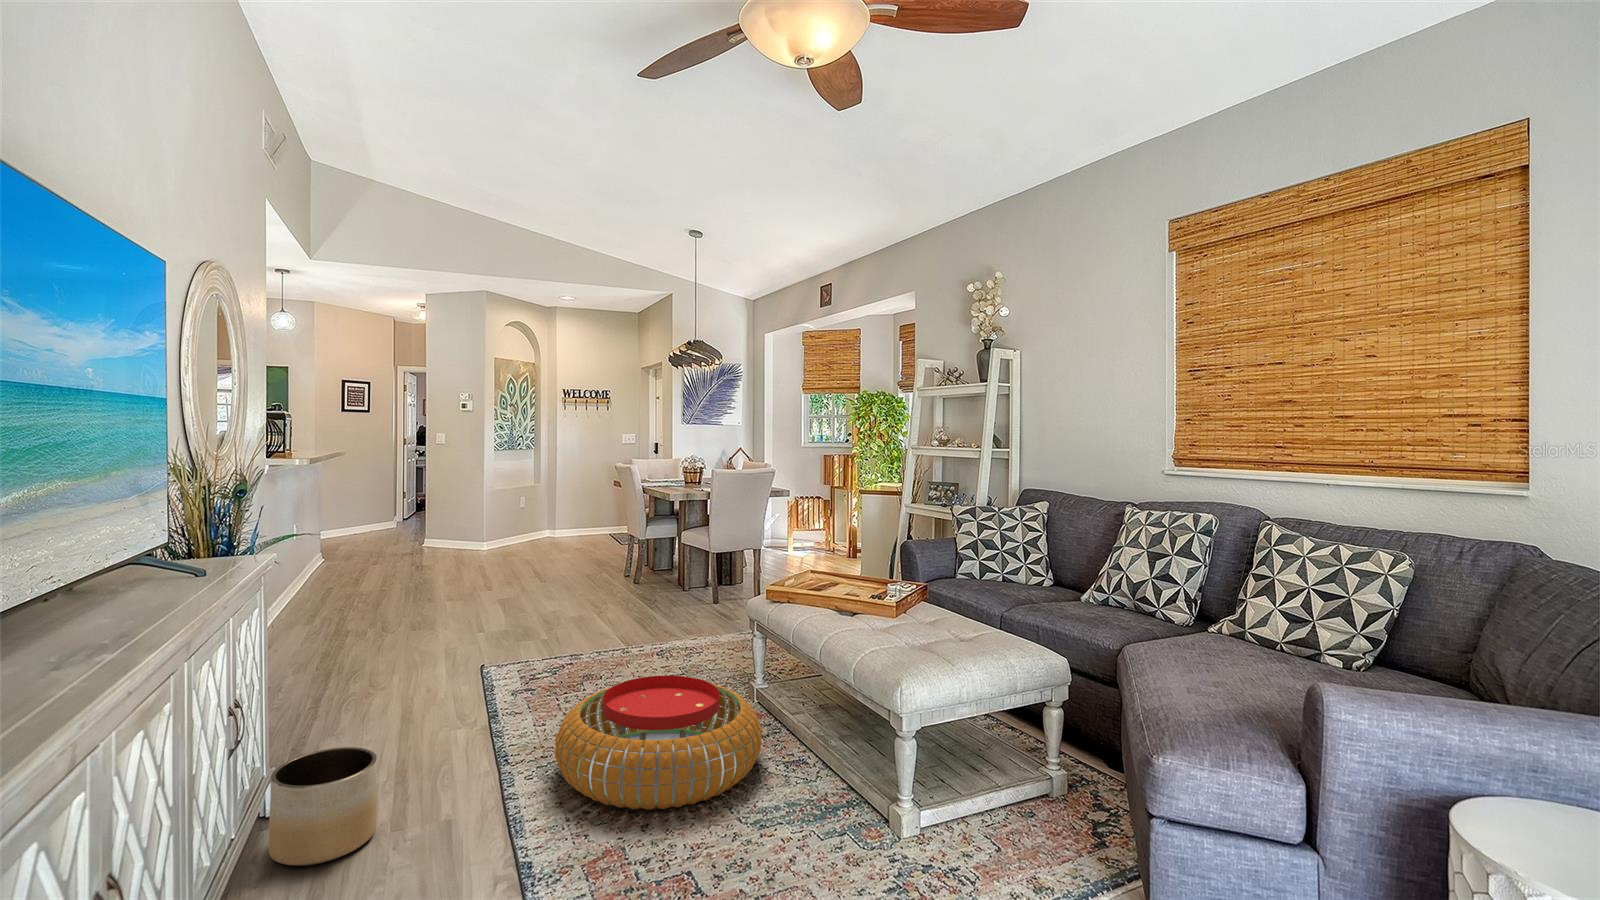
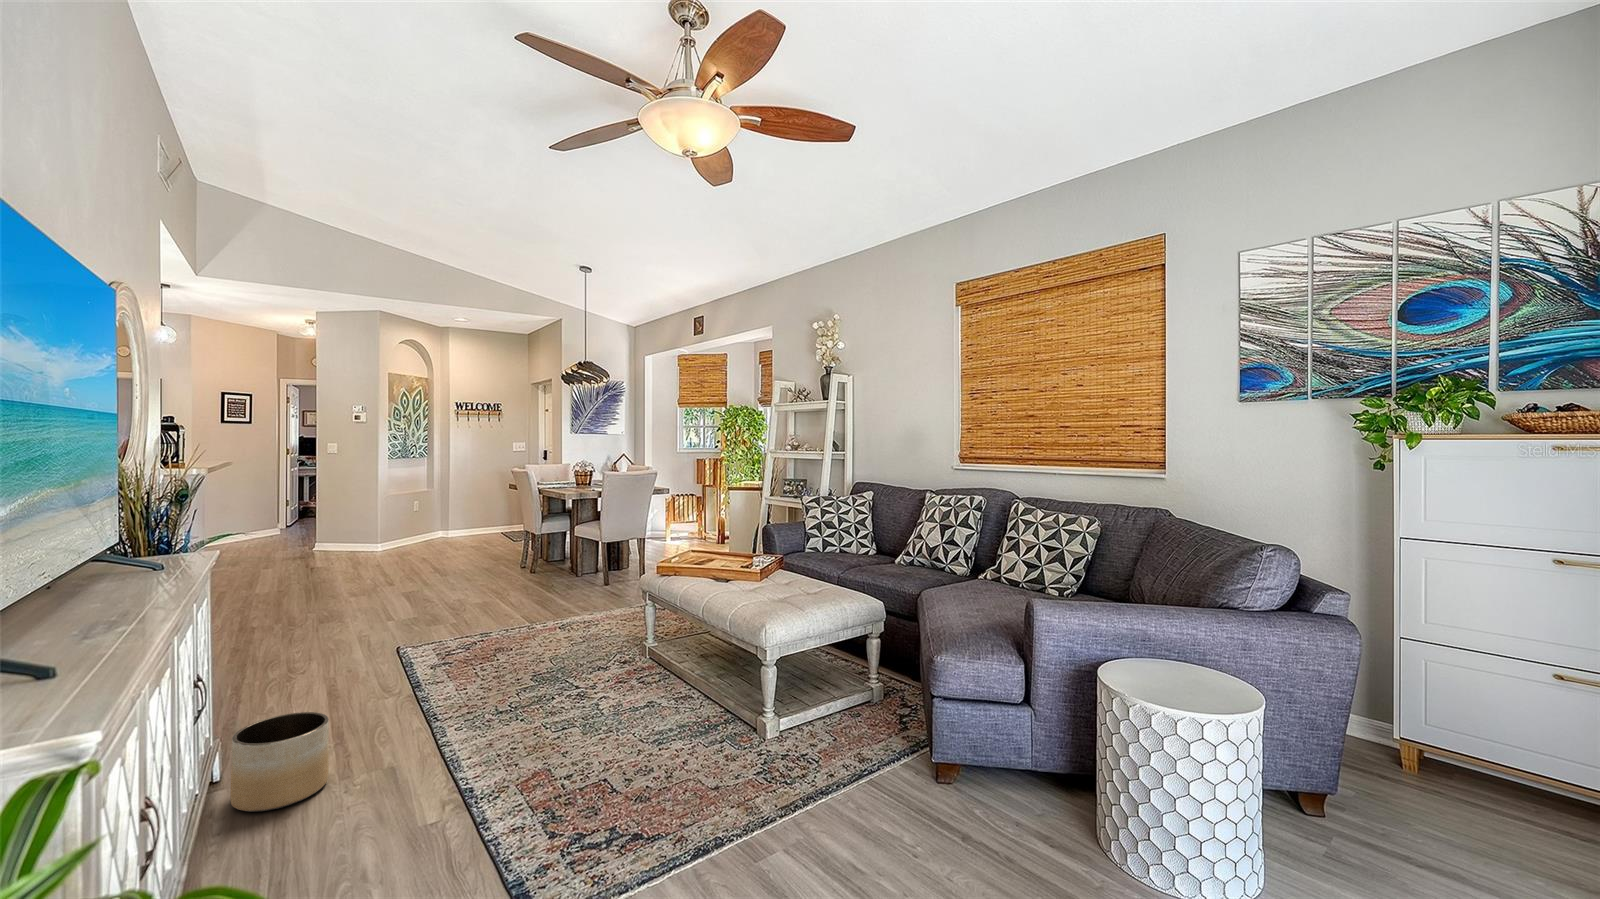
pouf: present [555,676,762,810] -> none [483,640,656,742]

